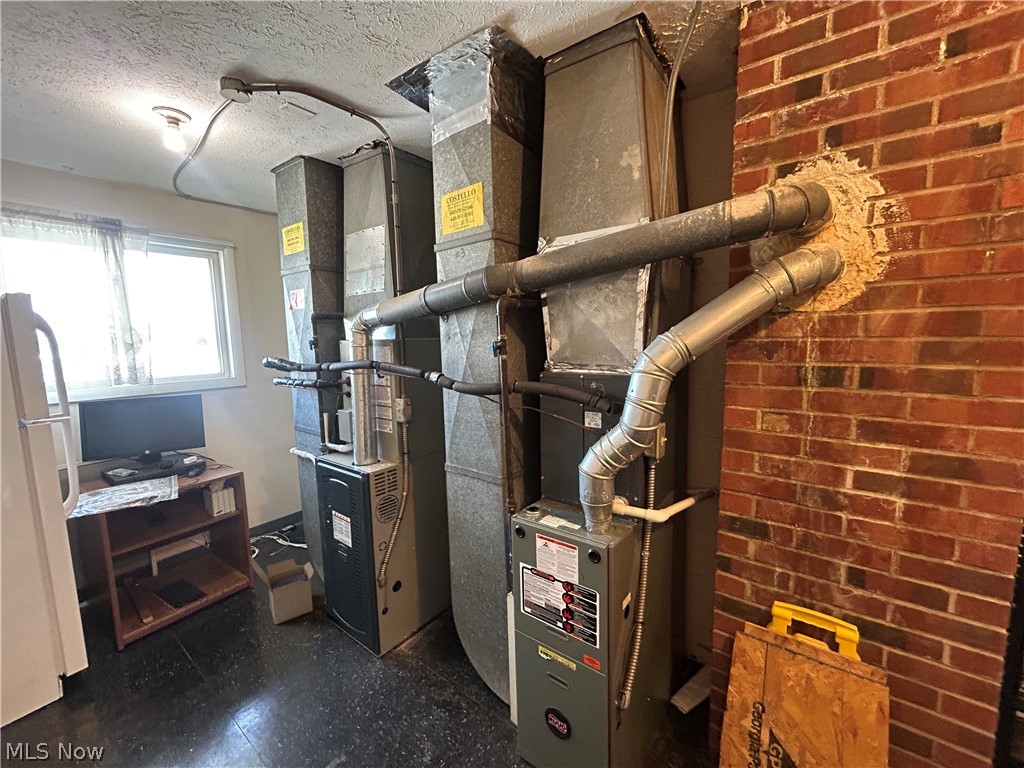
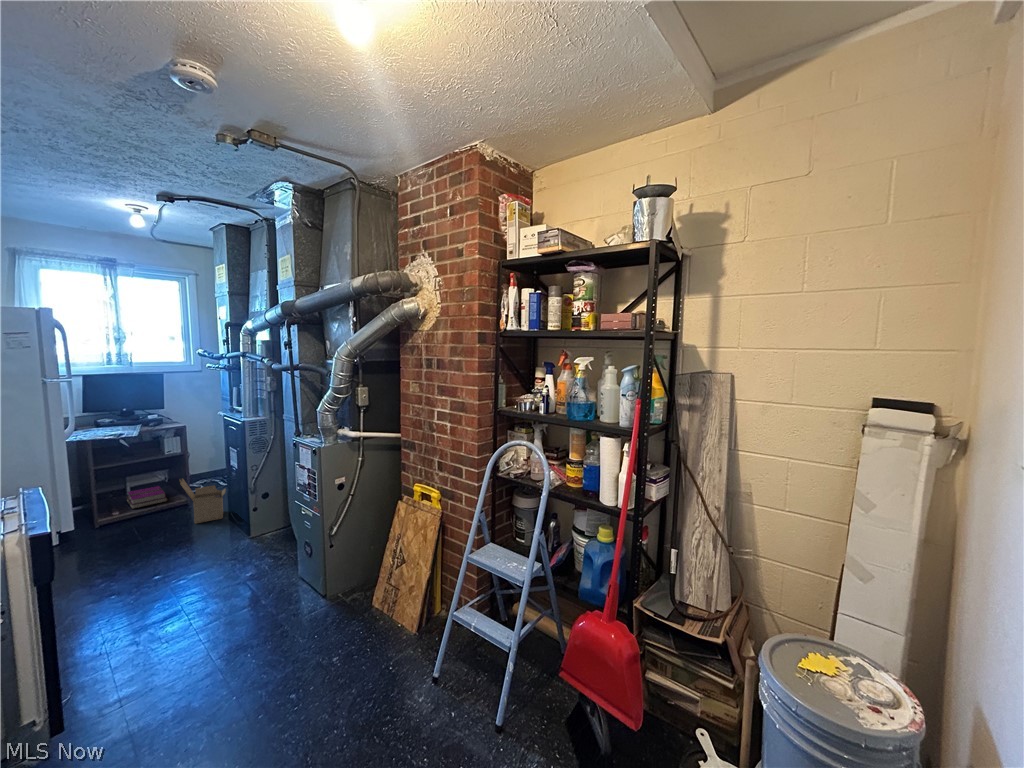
hardback book: none [159,558,221,604] -> present [127,486,168,509]

